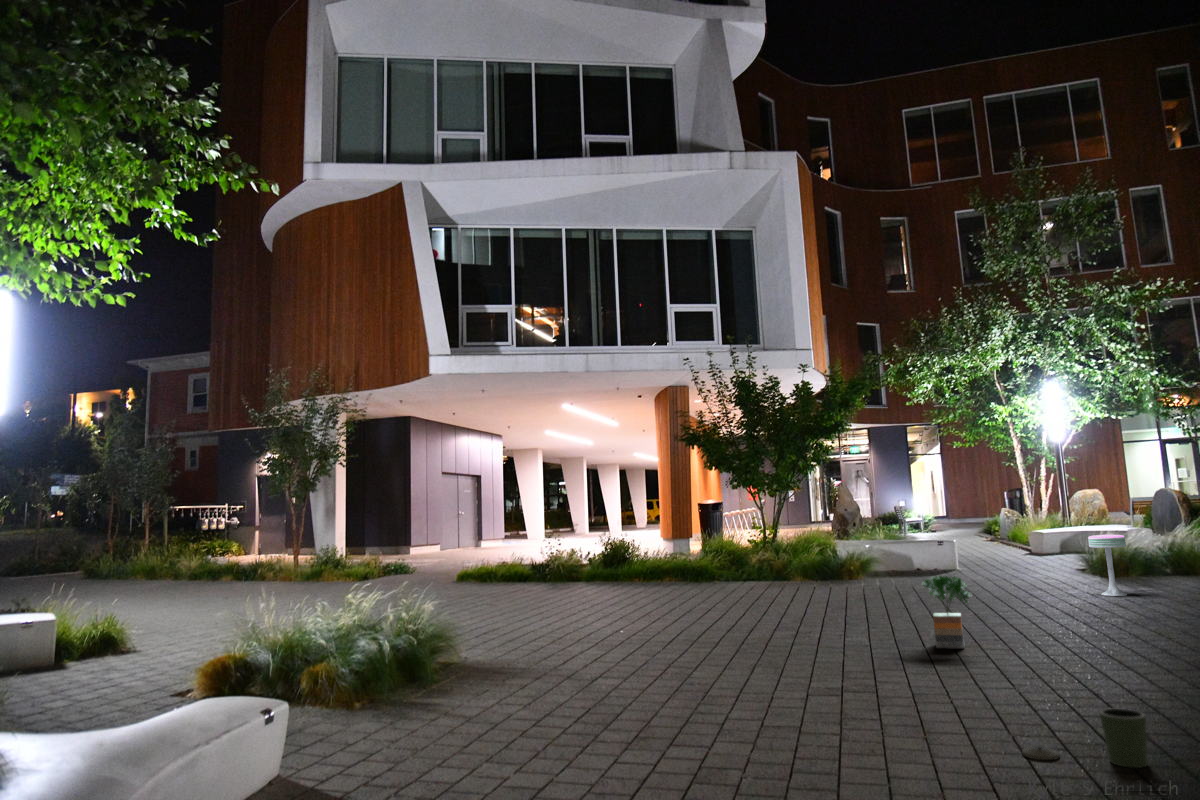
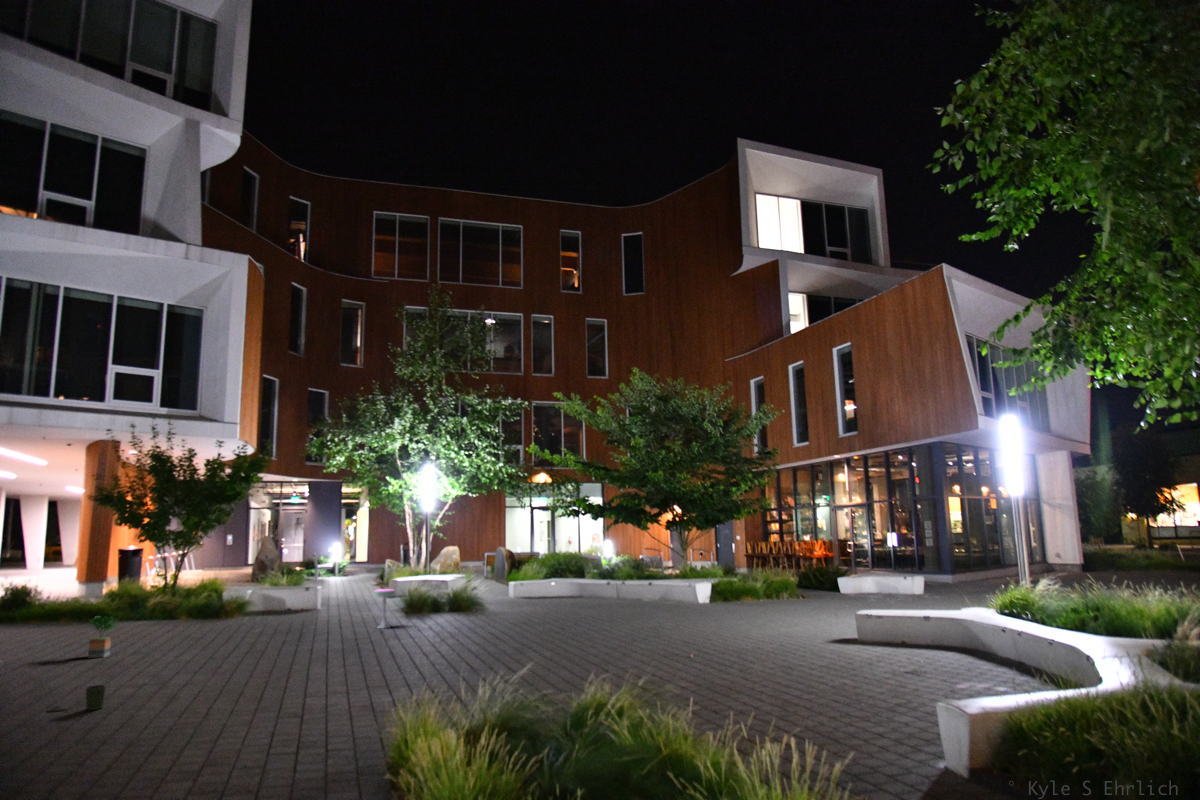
potted tree: present [922,576,971,649] -> present [88,616,117,658]
trash can: present [1022,709,1148,768] -> present [48,685,106,712]

